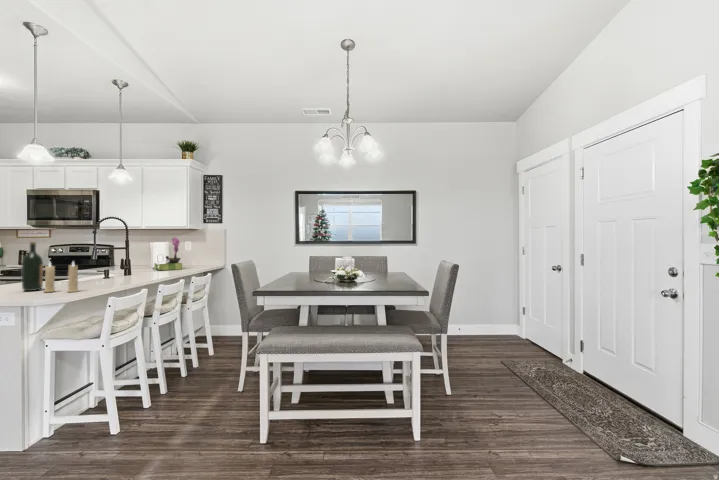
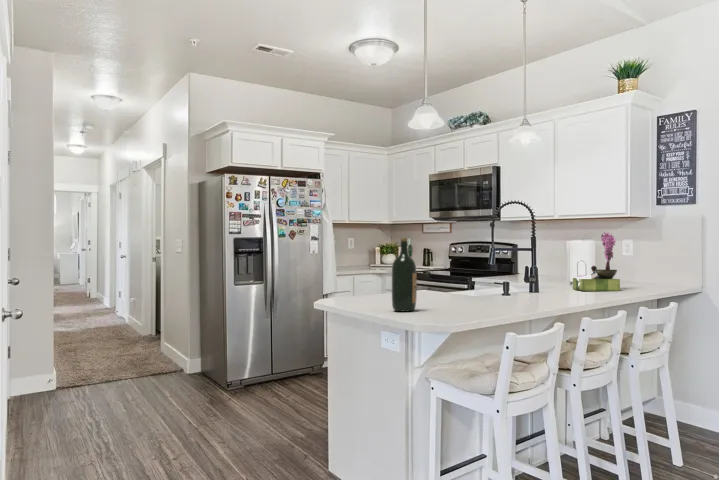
candle: present [43,262,78,292] -> none [415,267,460,318]

